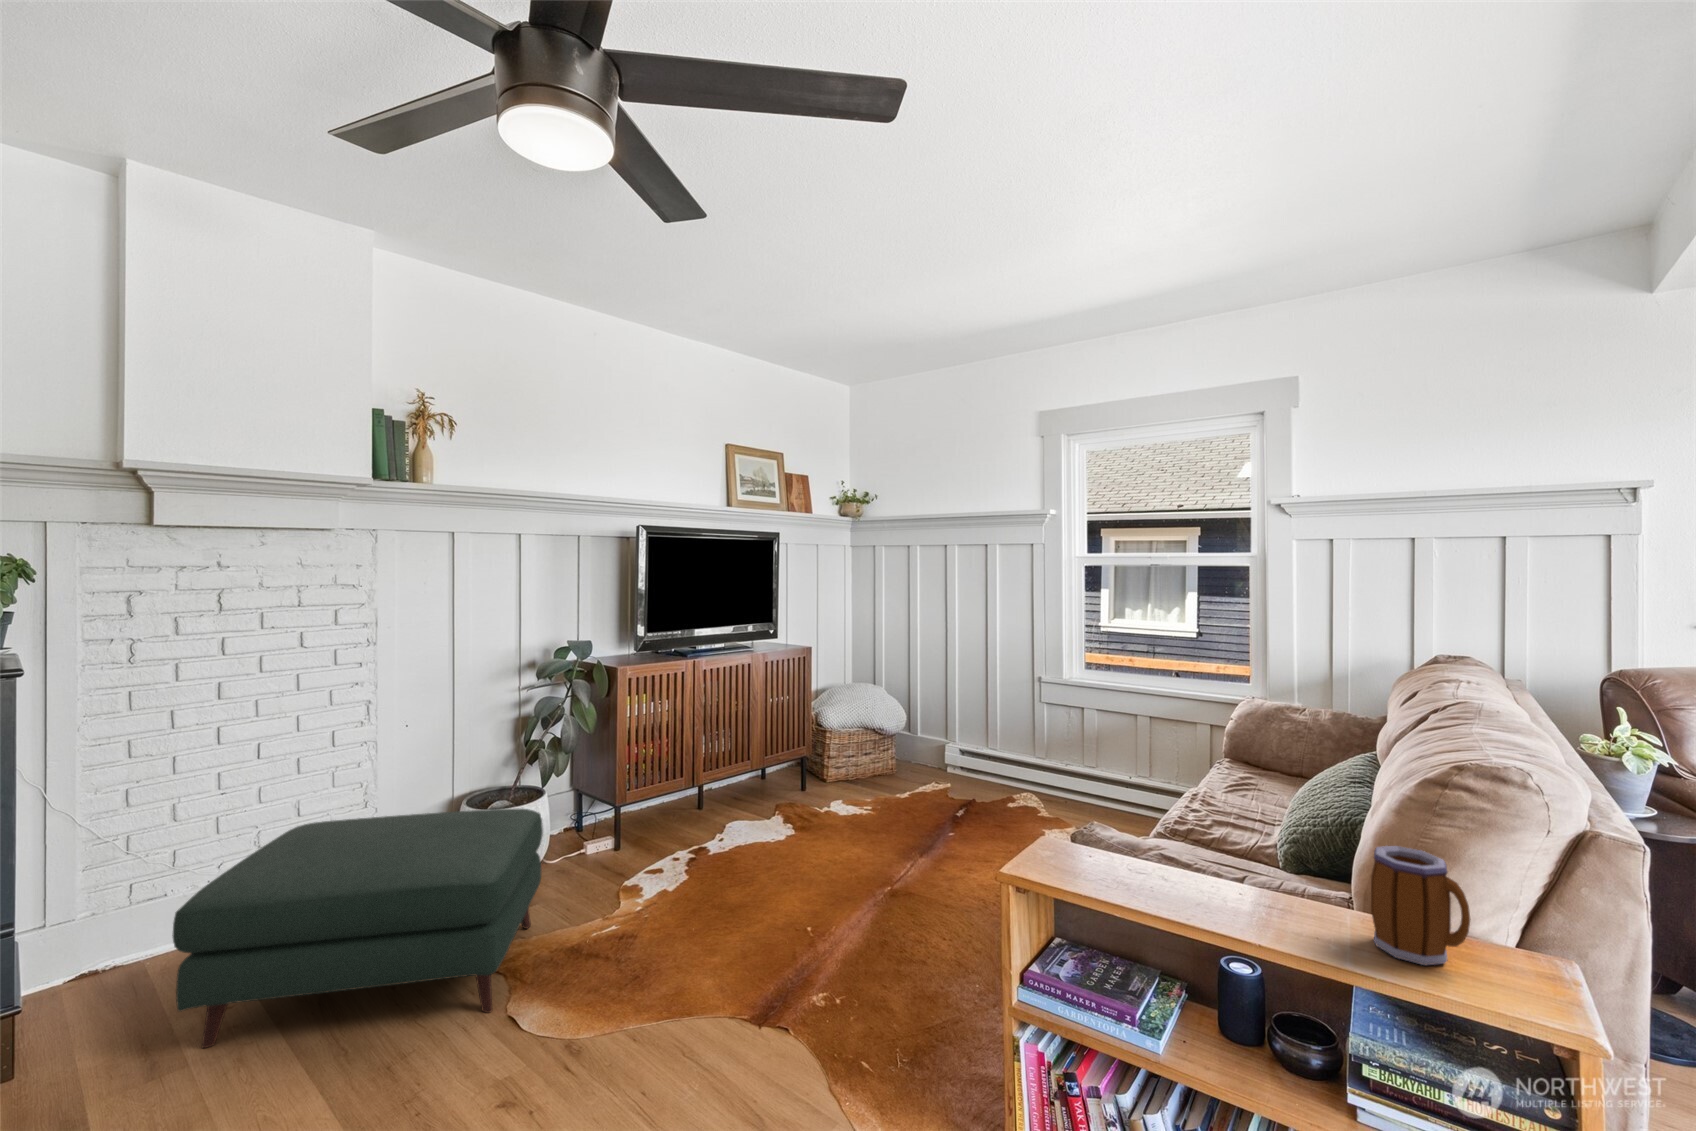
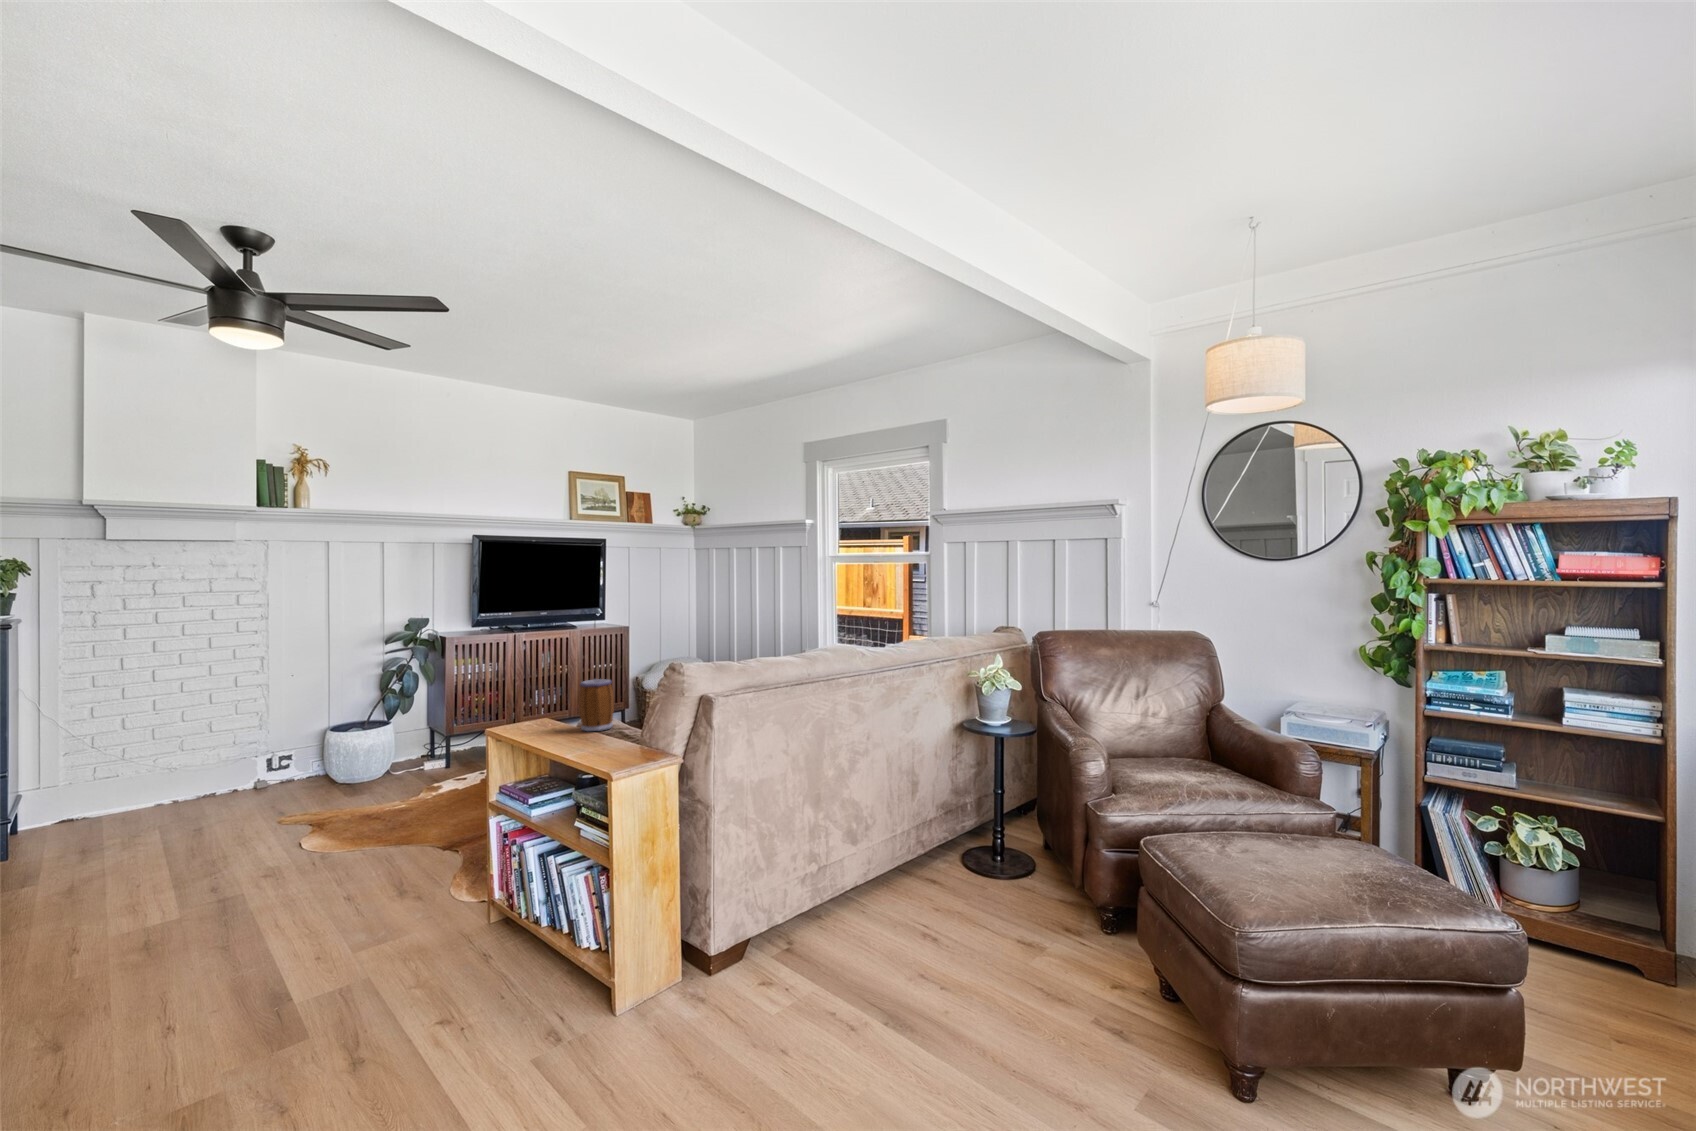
ottoman: present [172,809,543,1048] -> none [95,723,355,847]

